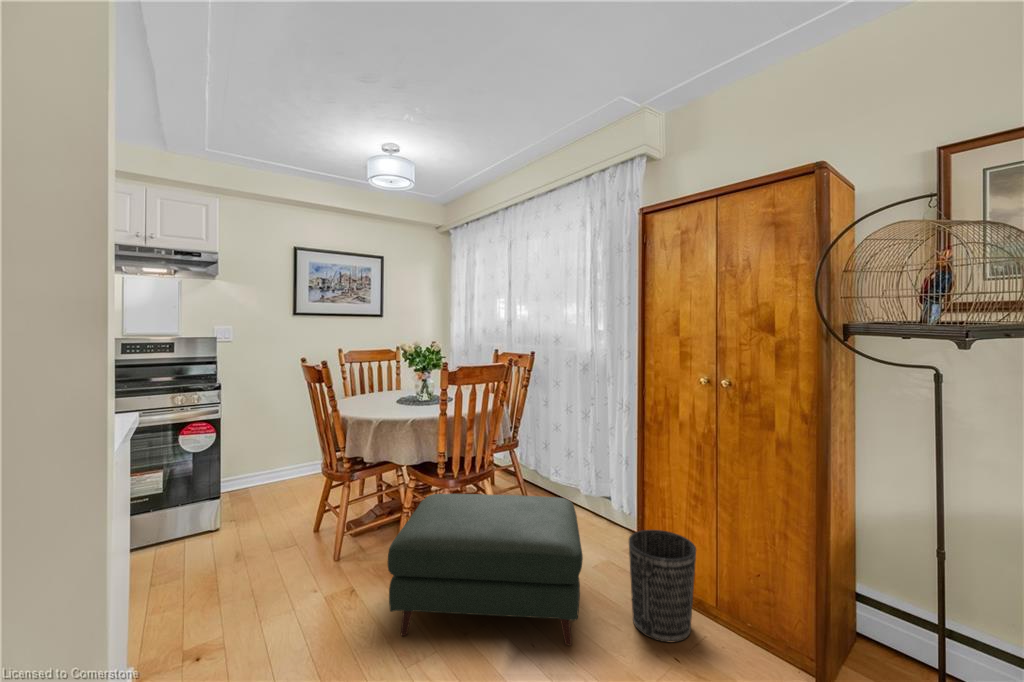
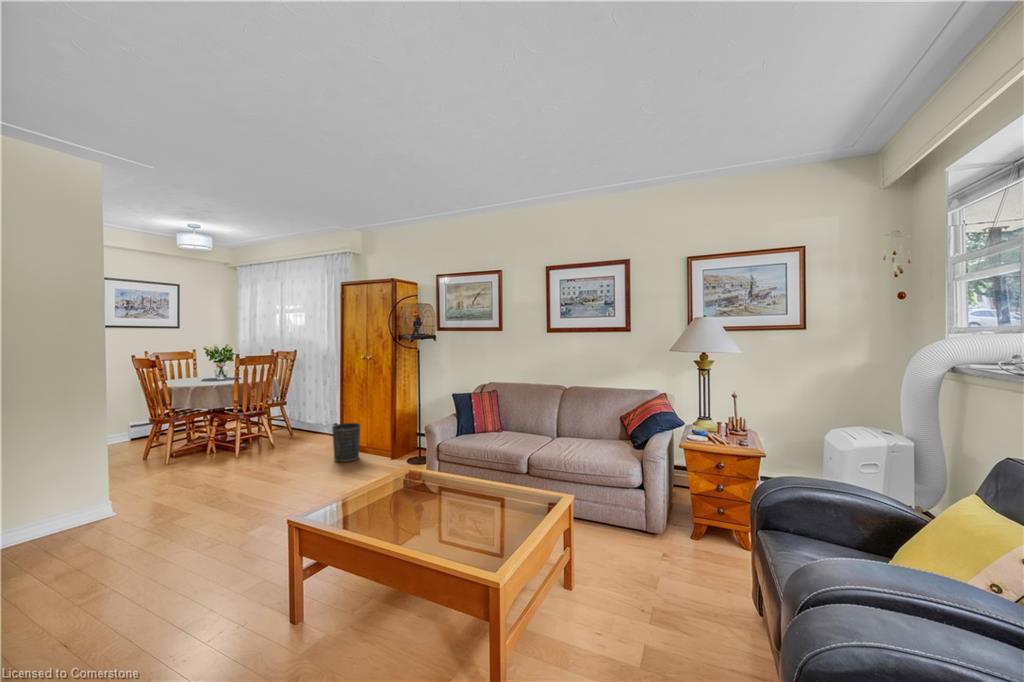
ottoman: present [388,494,583,646] -> none [210,417,311,477]

